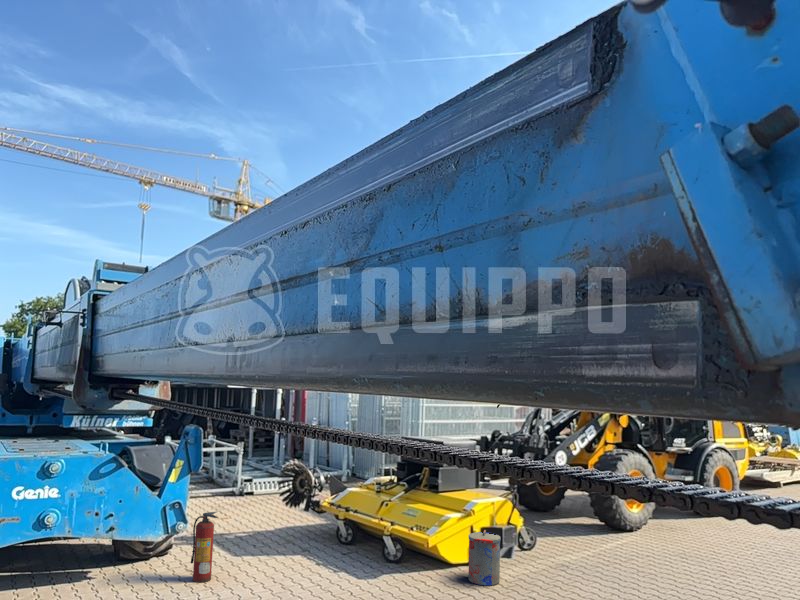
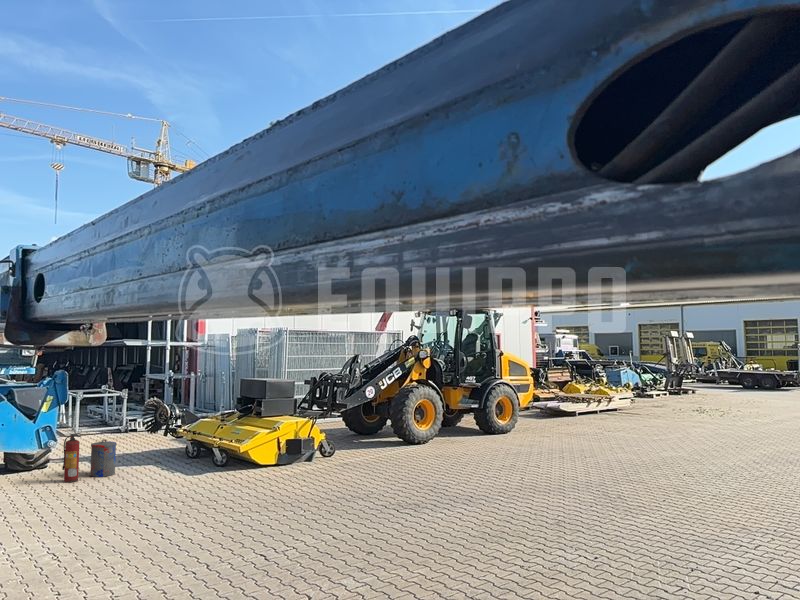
trash can: present [468,530,501,585] -> present [90,439,116,477]

